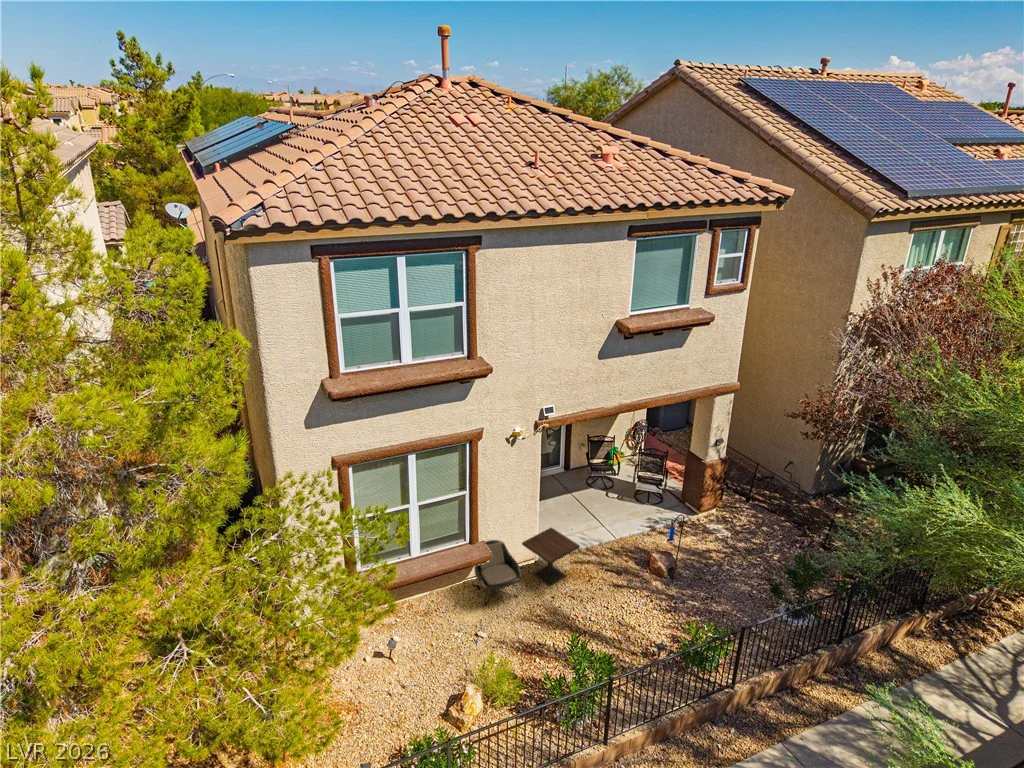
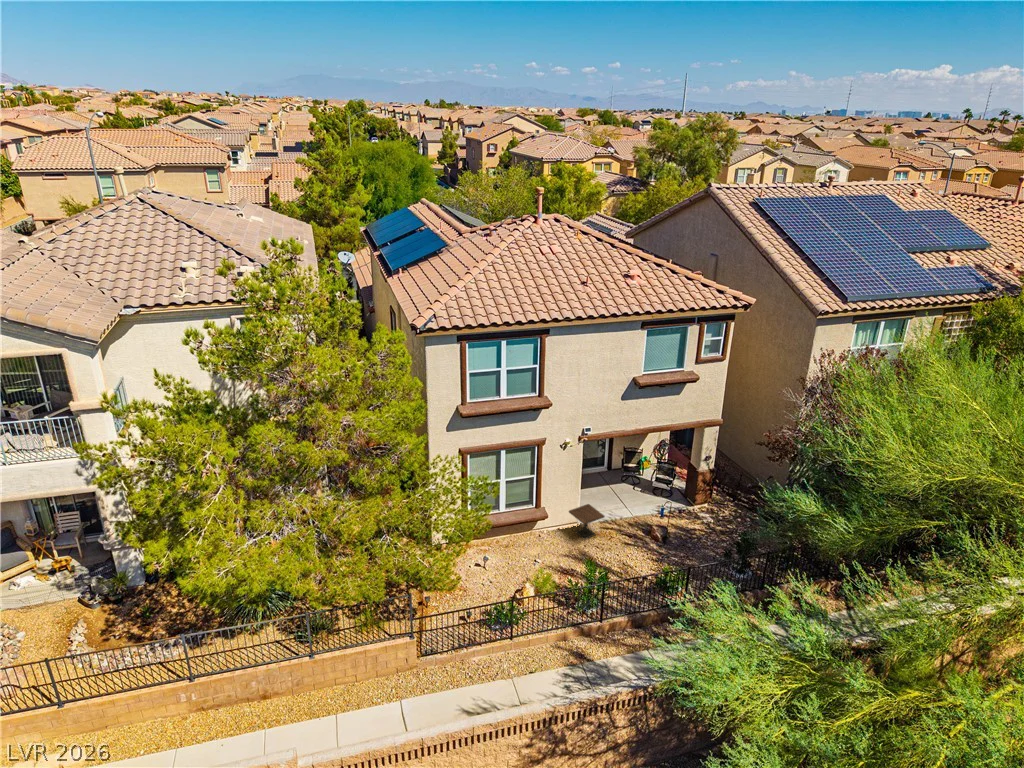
lounge chair: present [473,540,522,606] -> none [536,507,566,546]

